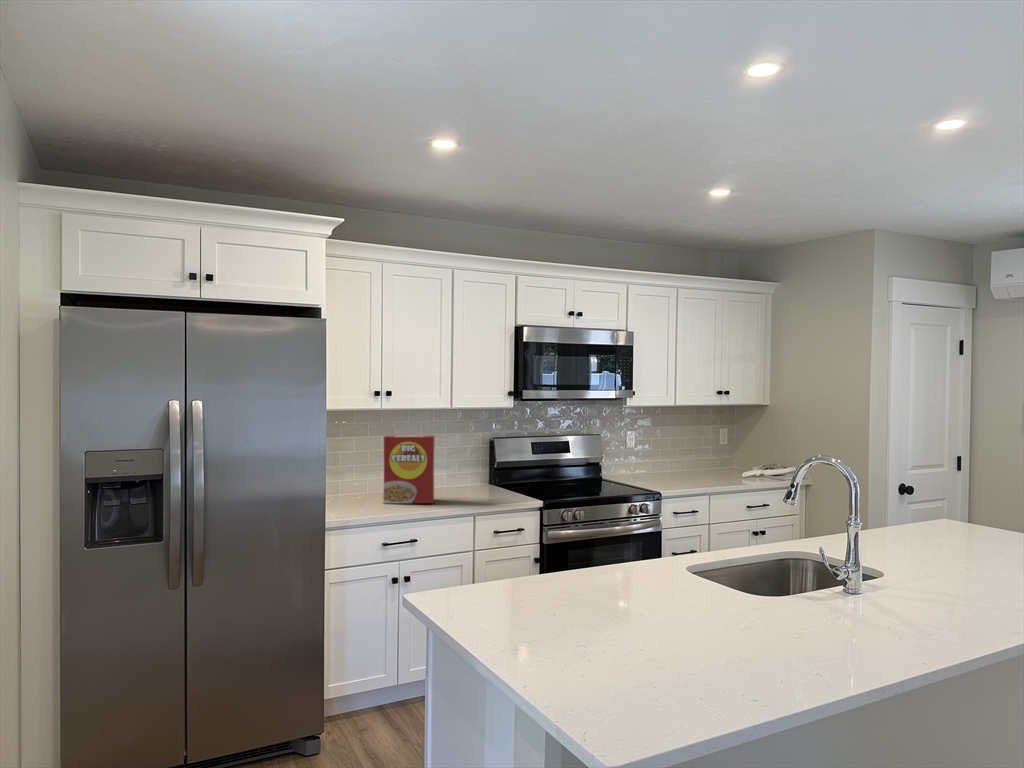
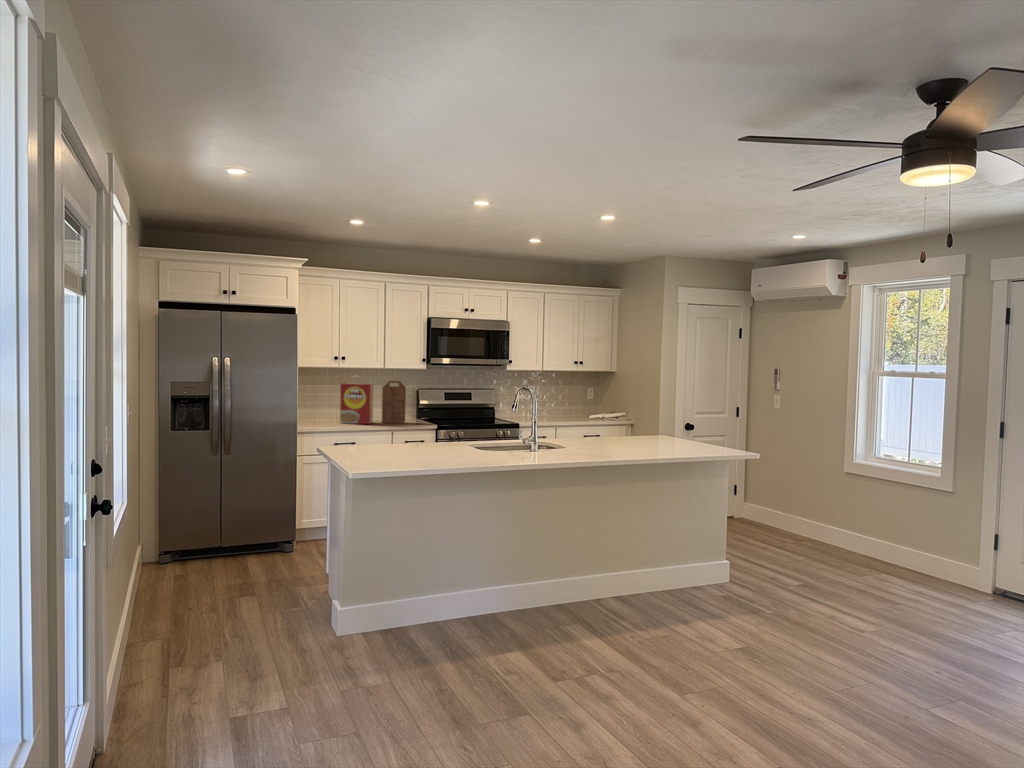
cutting board: none [449,429,484,499] -> present [382,381,406,423]

